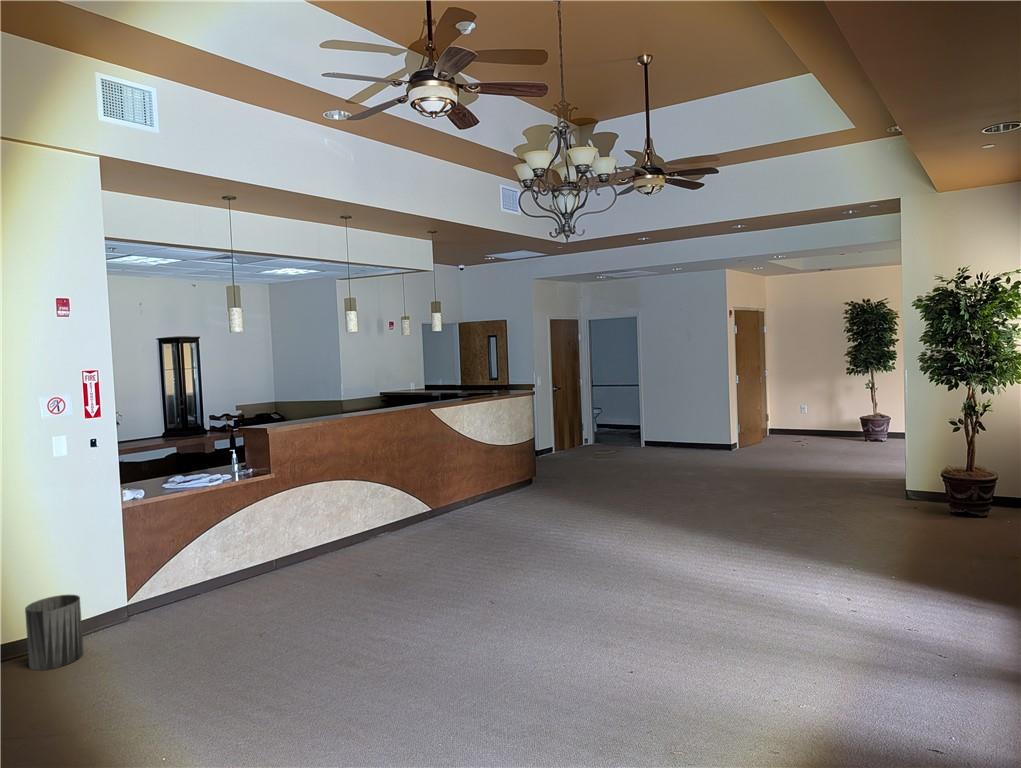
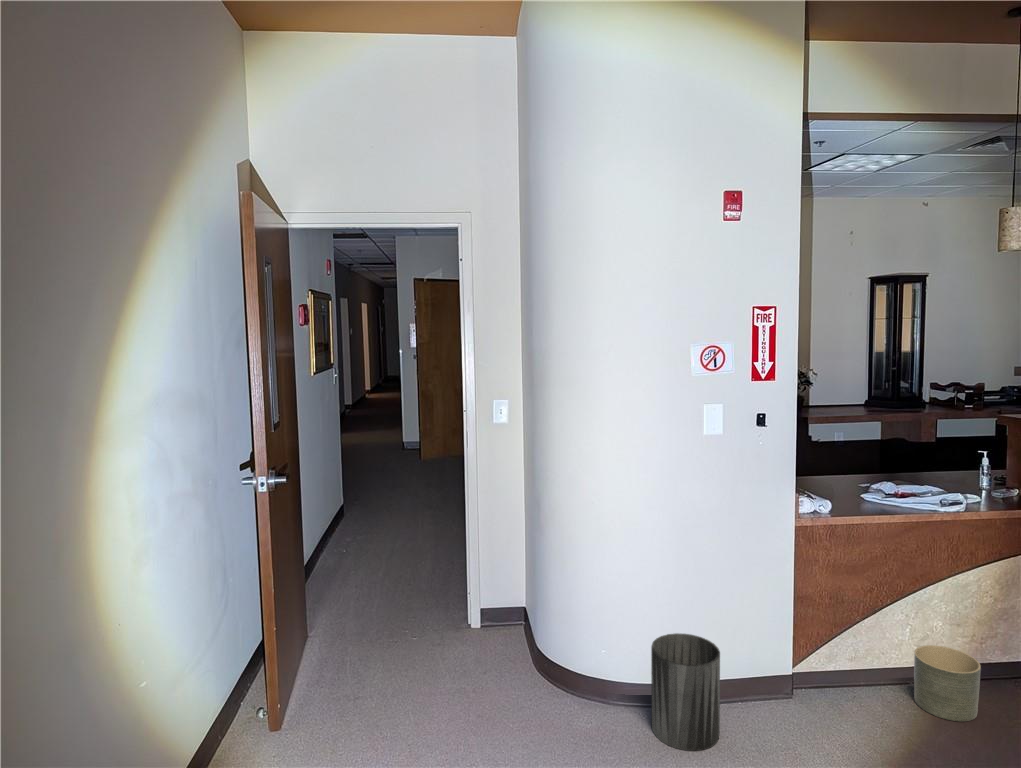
planter: none [201,560,236,598] -> present [914,645,981,721]

